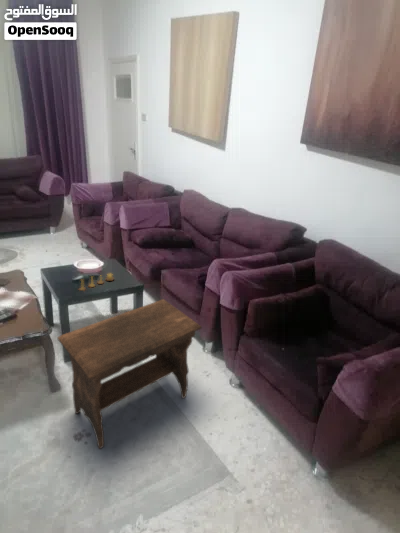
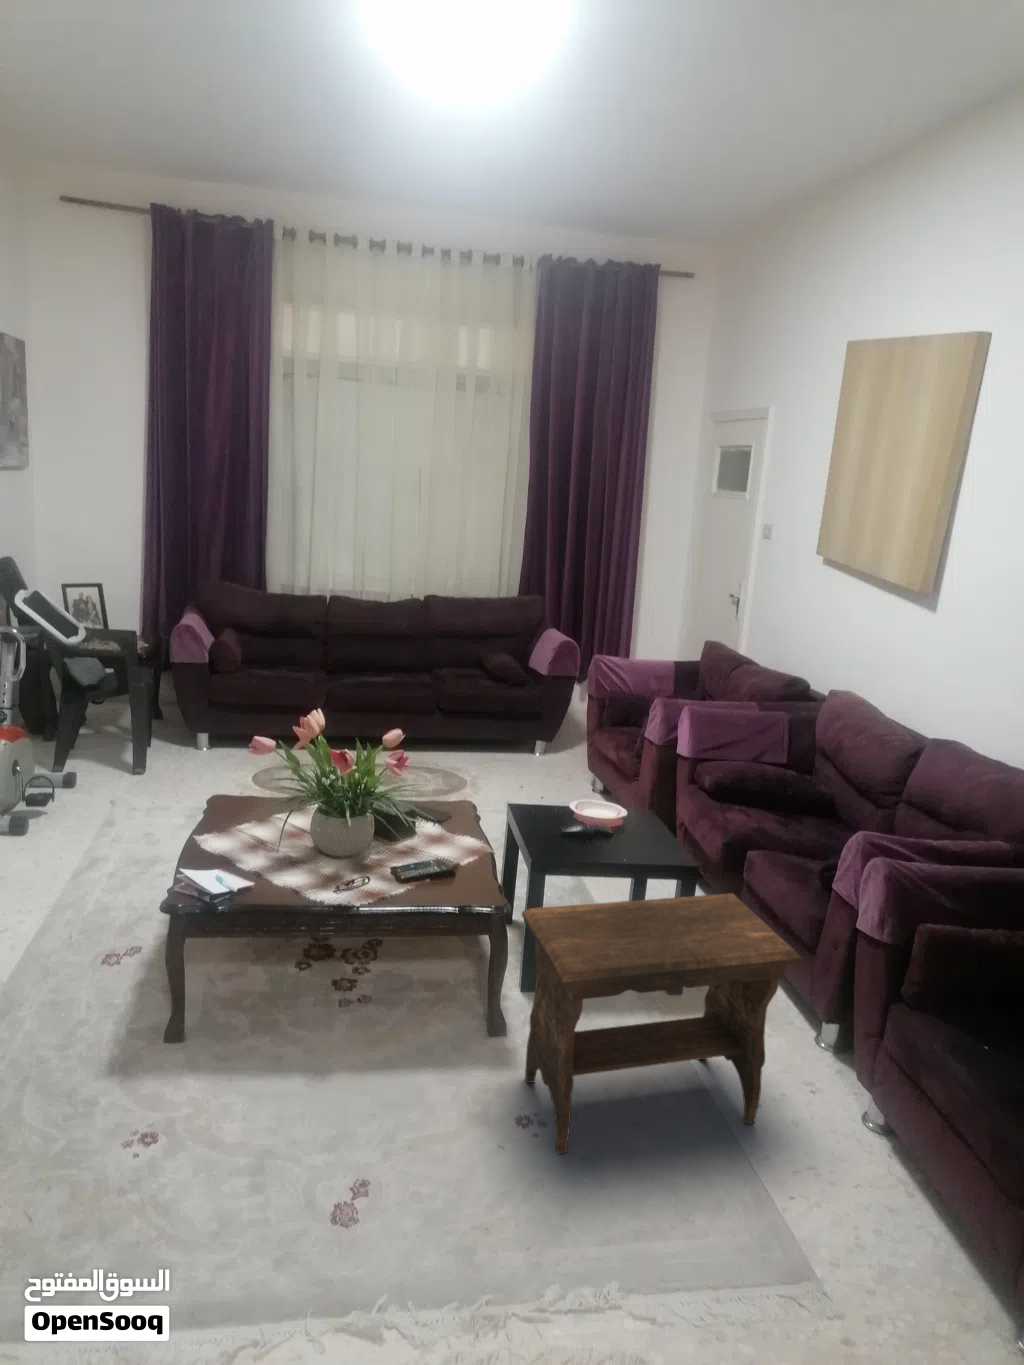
candle: present [80,274,113,290] -> none [571,826,643,853]

